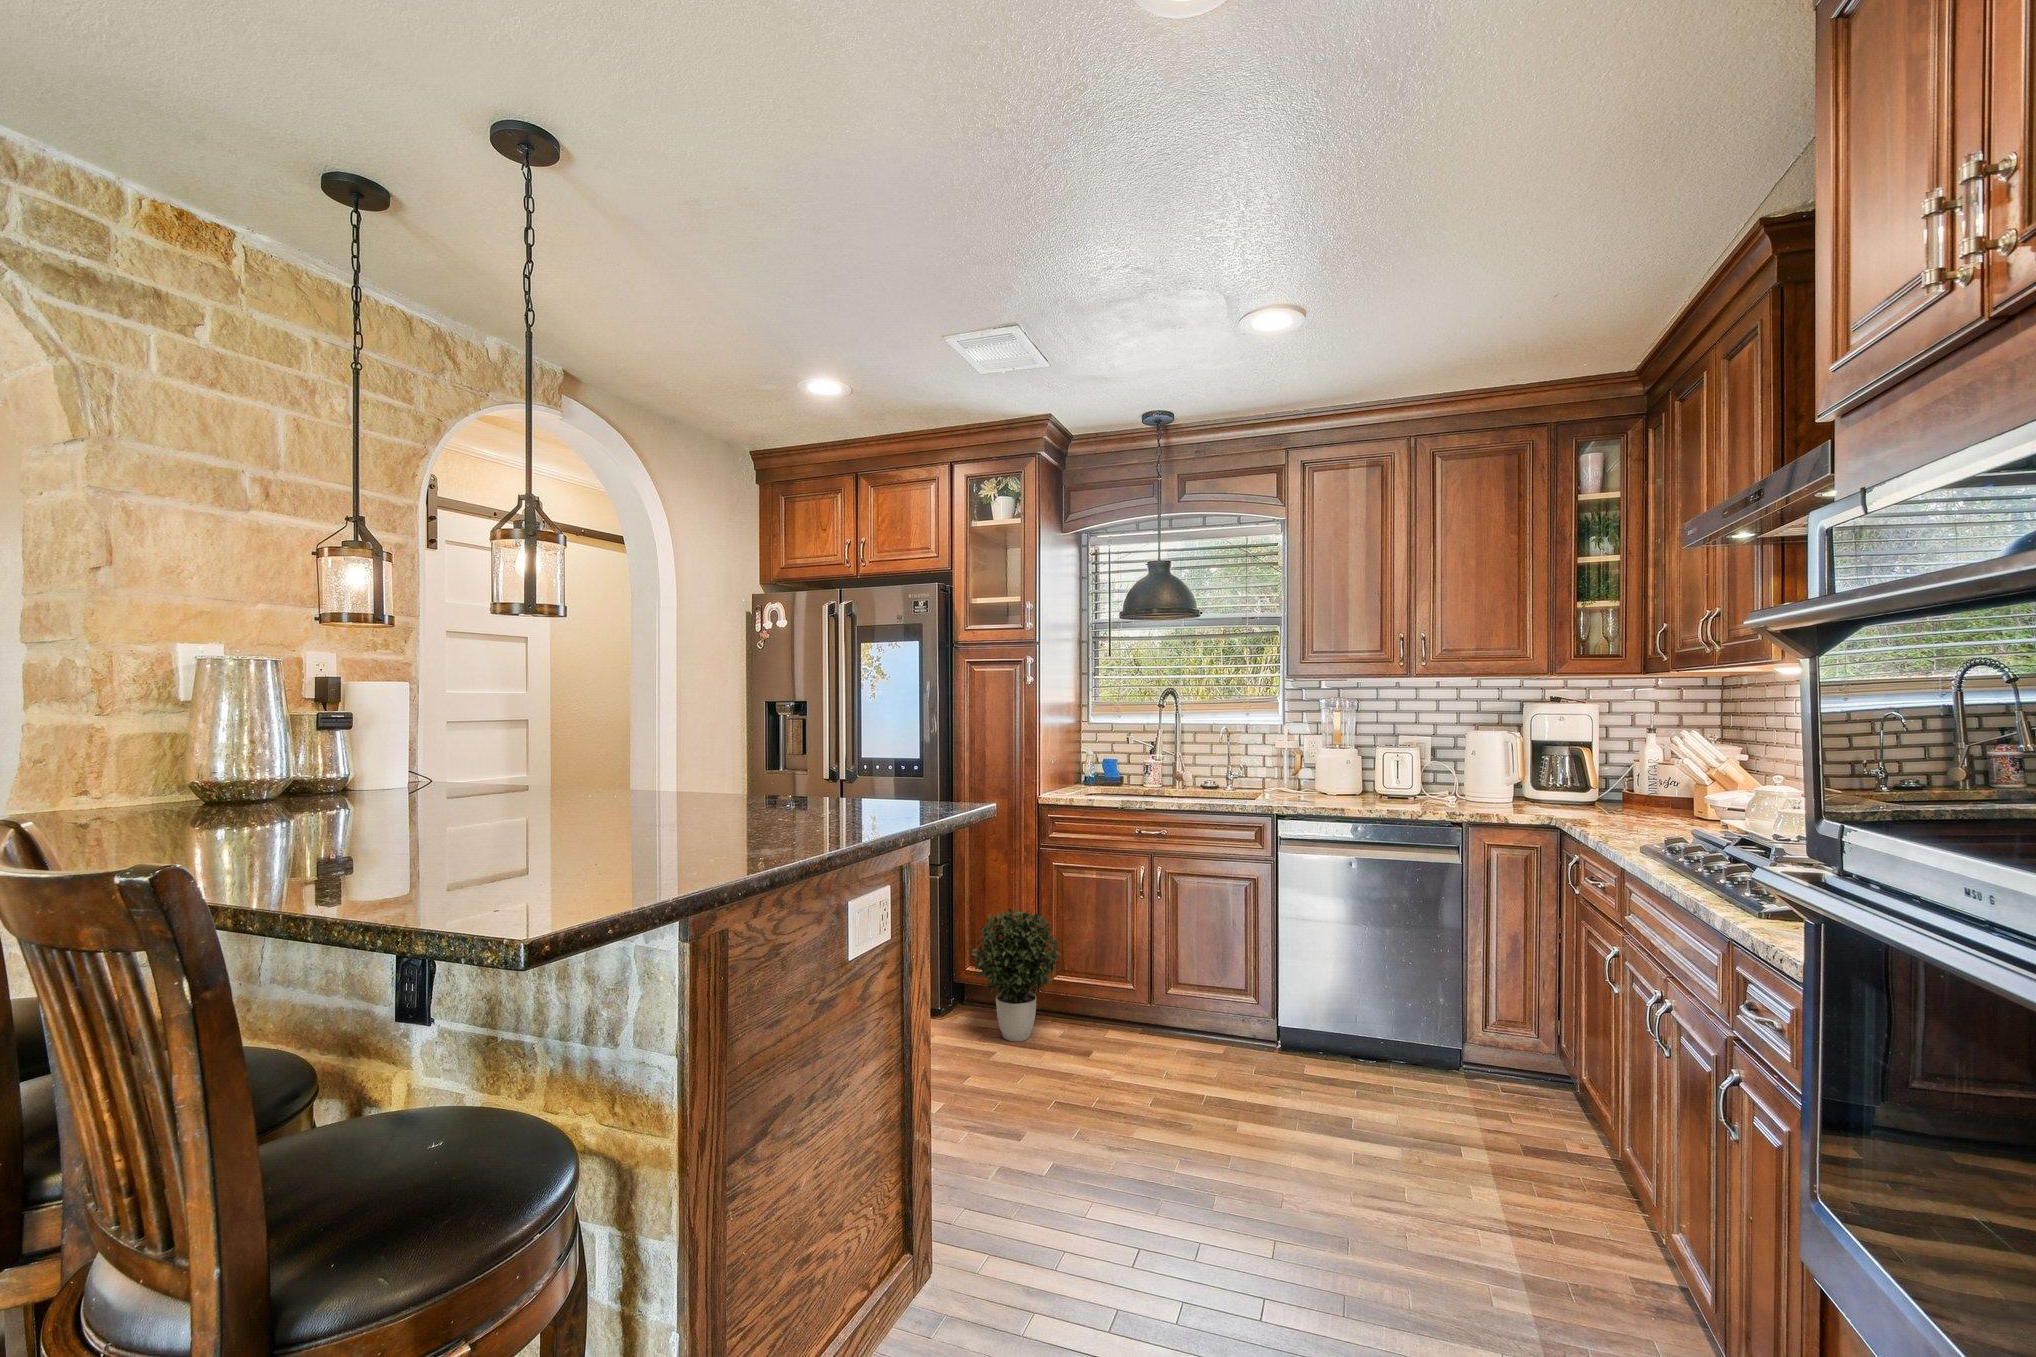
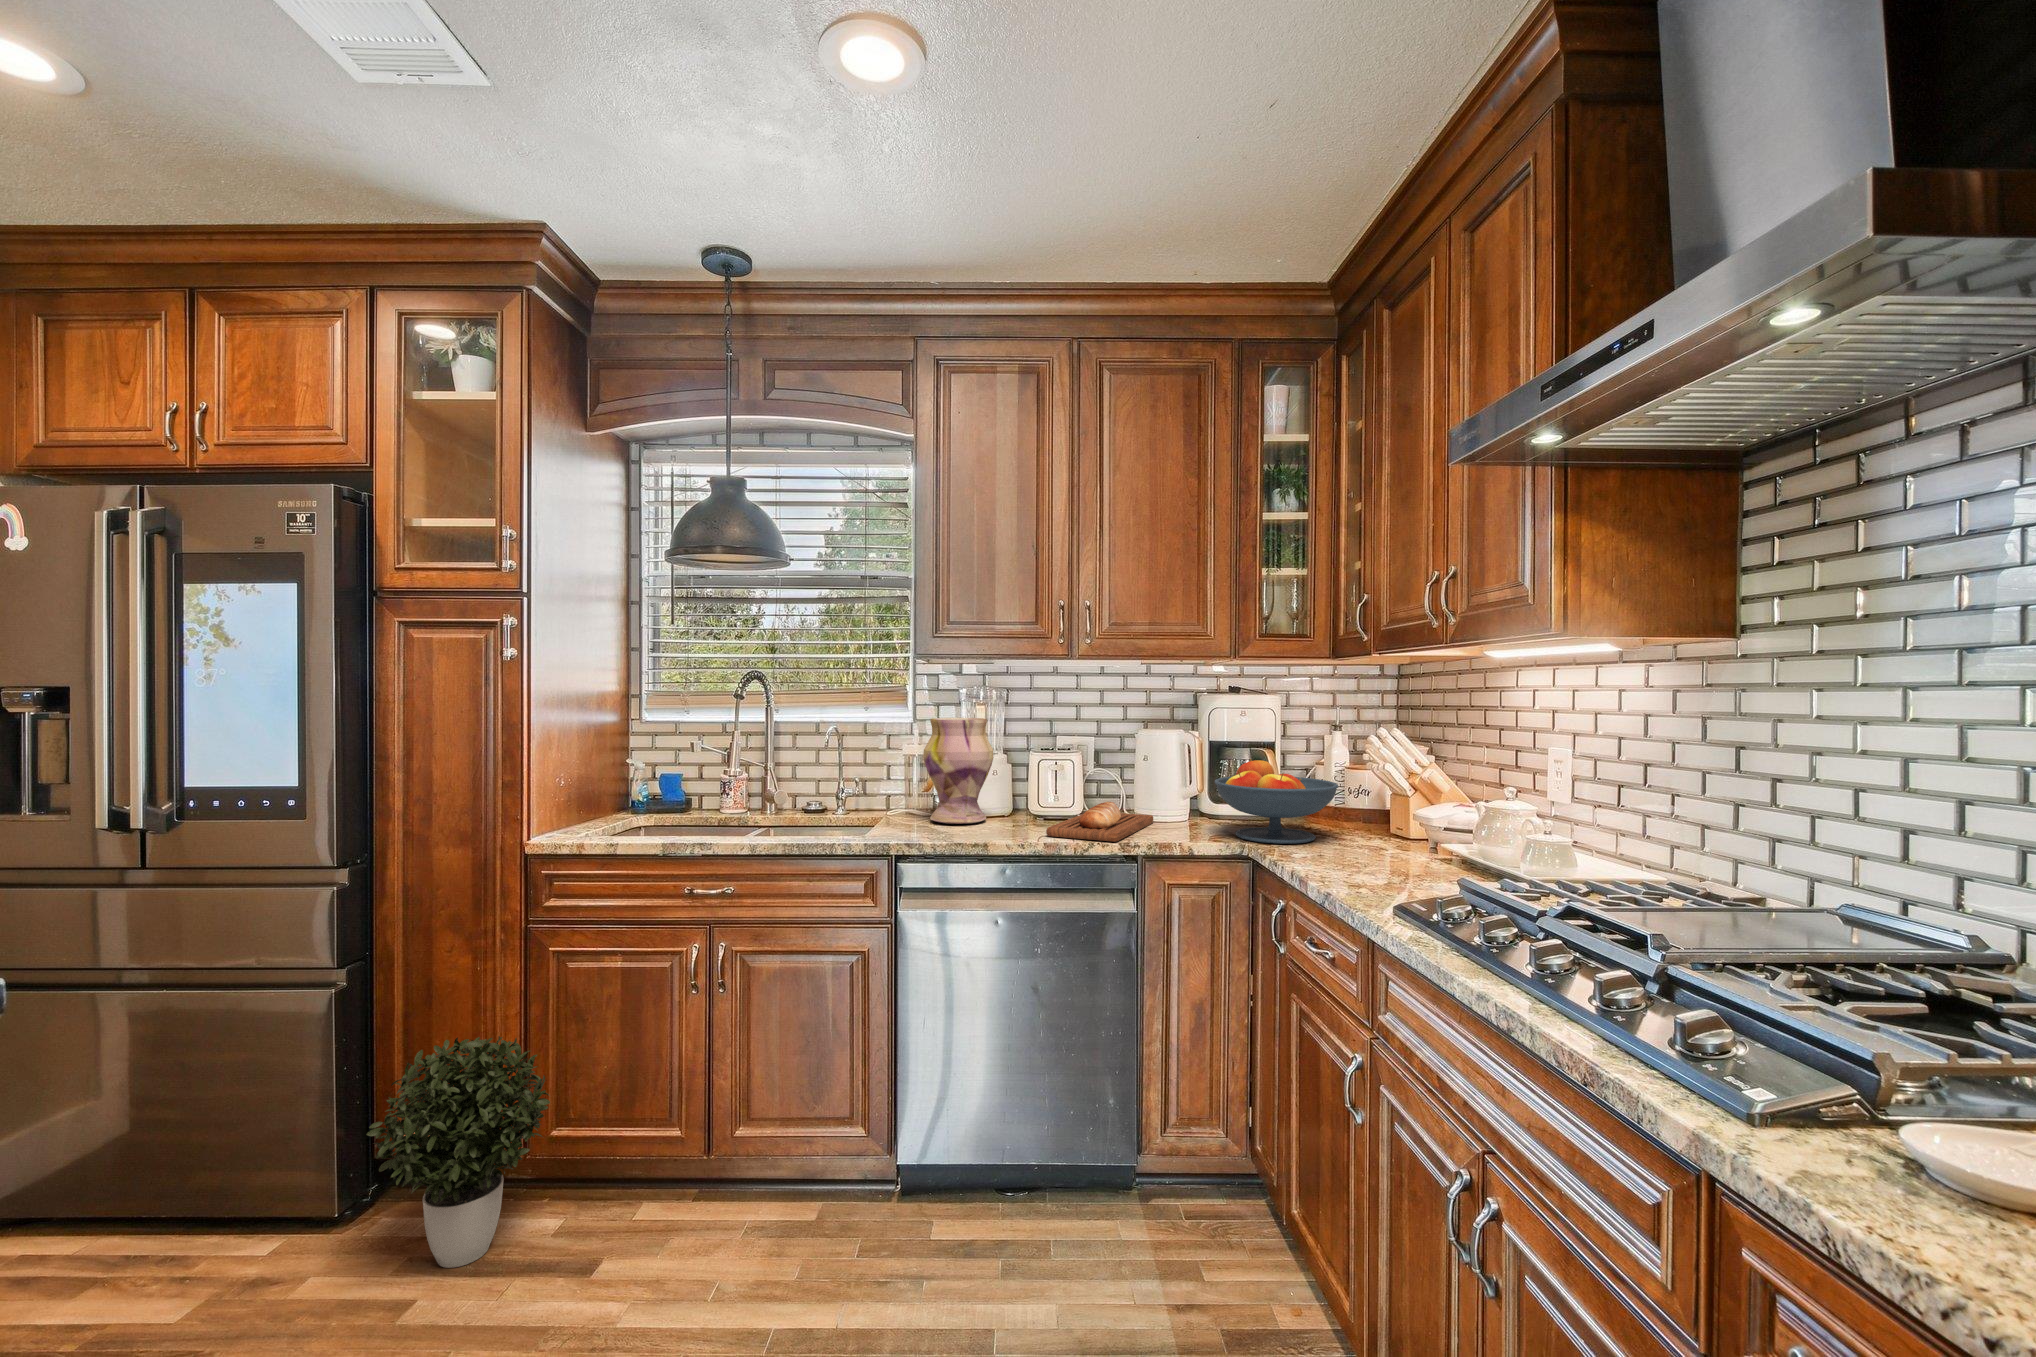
vase: none [1294,721,1348,797] -> present [923,718,994,824]
fruit bowl: none [1527,754,1636,818] -> present [1215,759,1339,844]
bread loaf: none [1389,785,1480,811] -> present [1046,802,1153,842]

